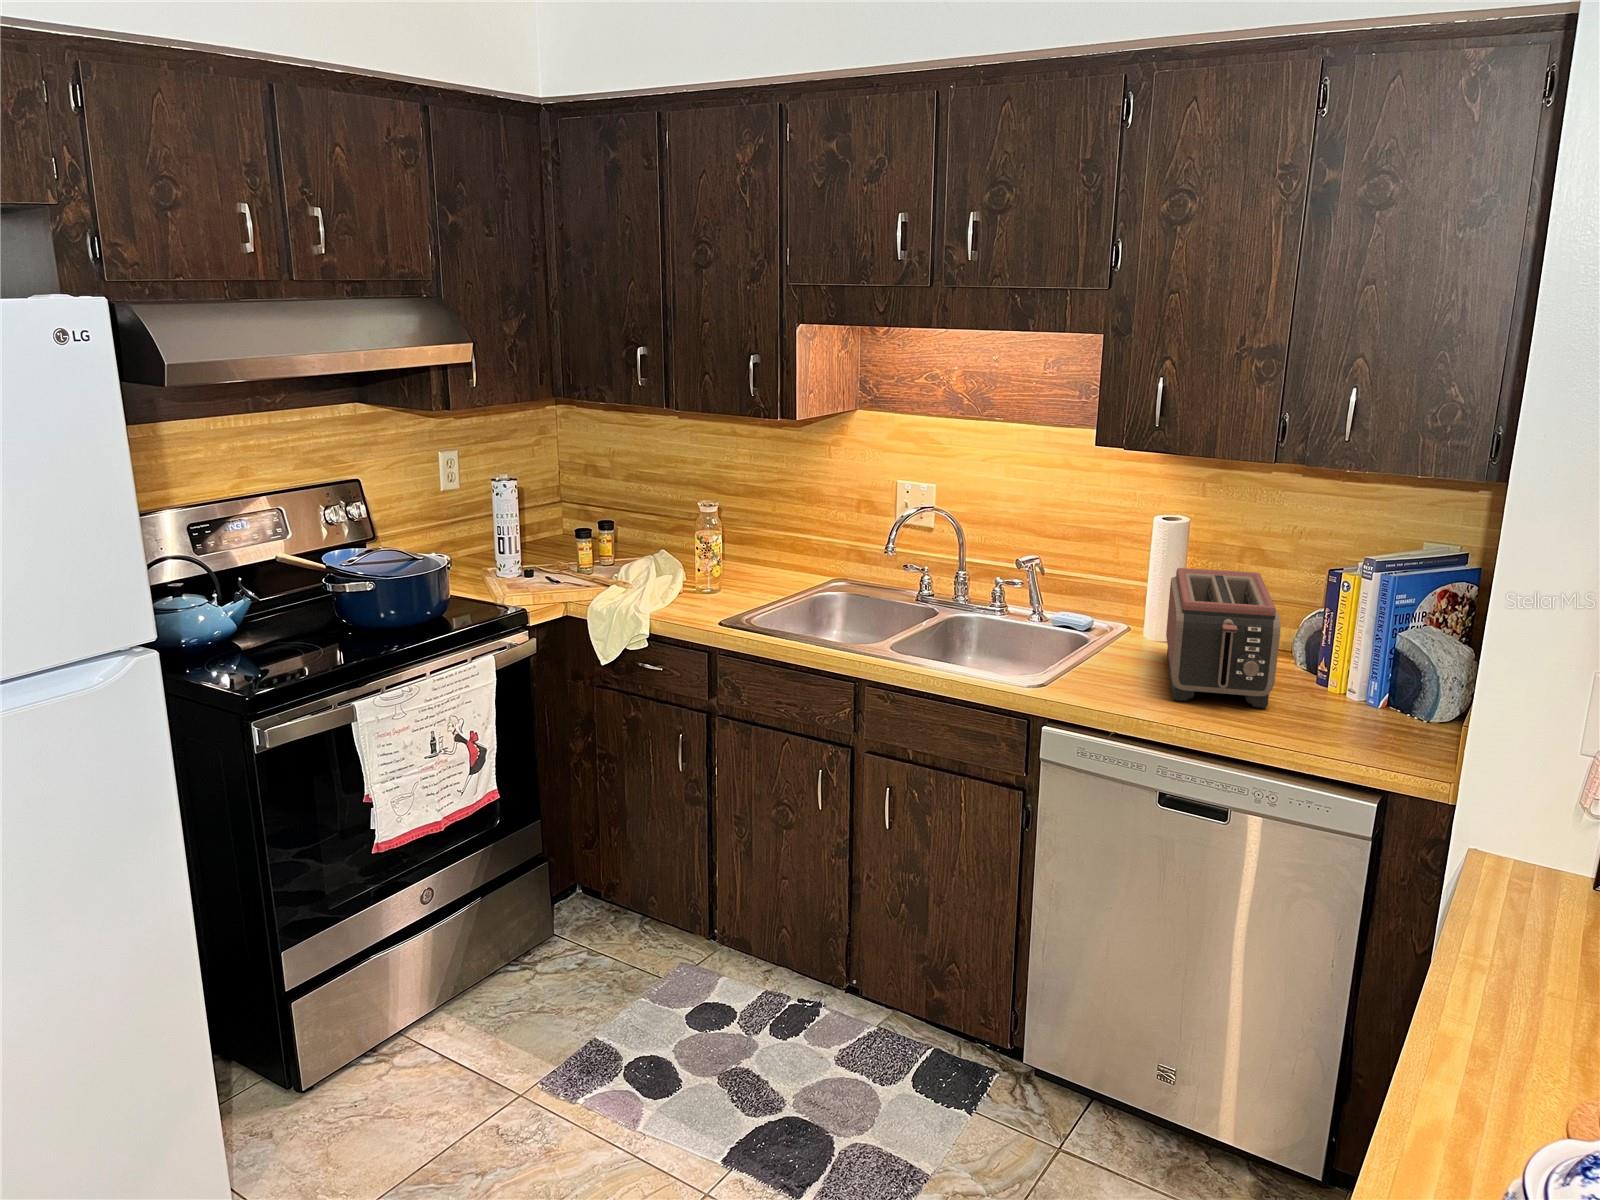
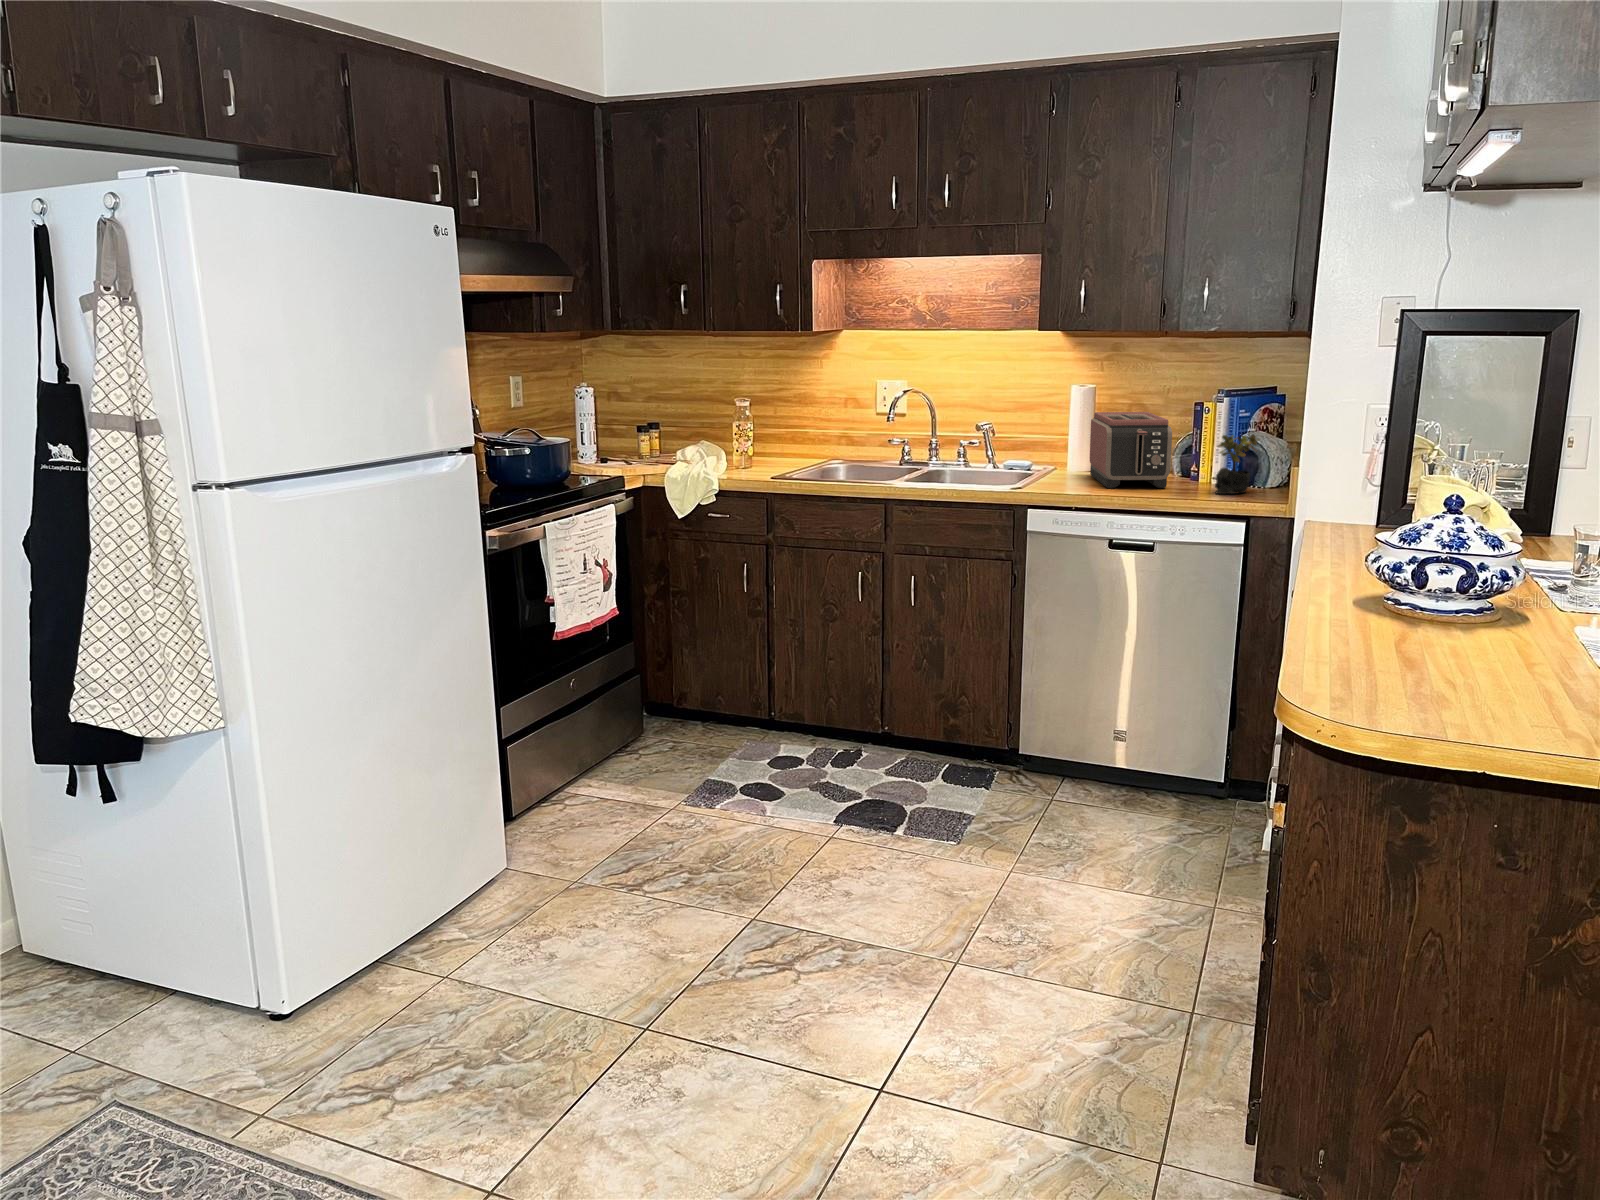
succulent plant: none [1341,641,1424,738] -> present [1215,431,1259,494]

